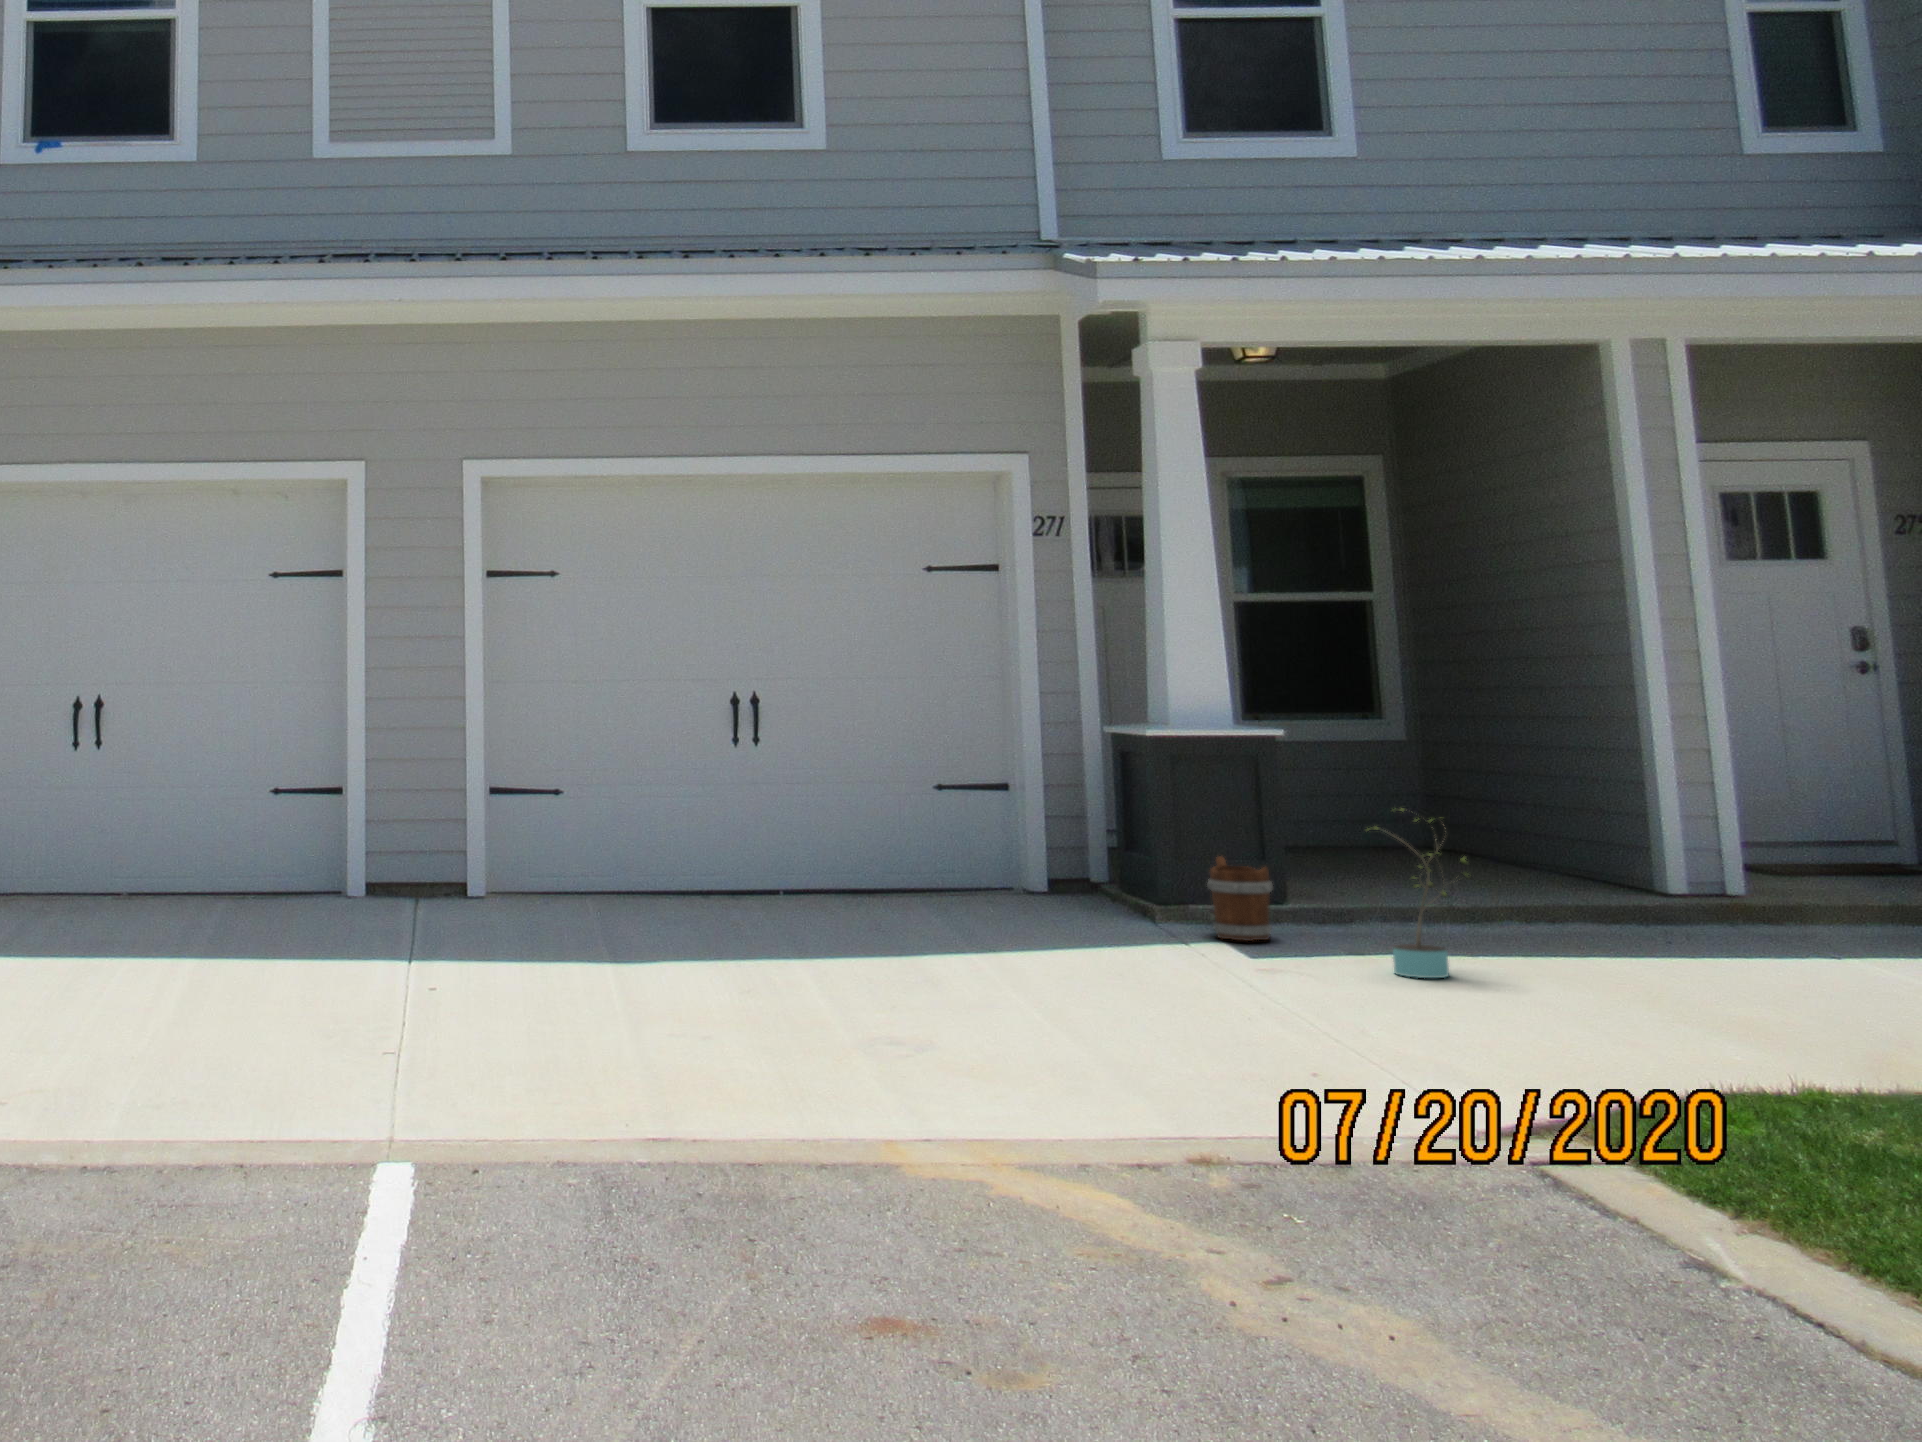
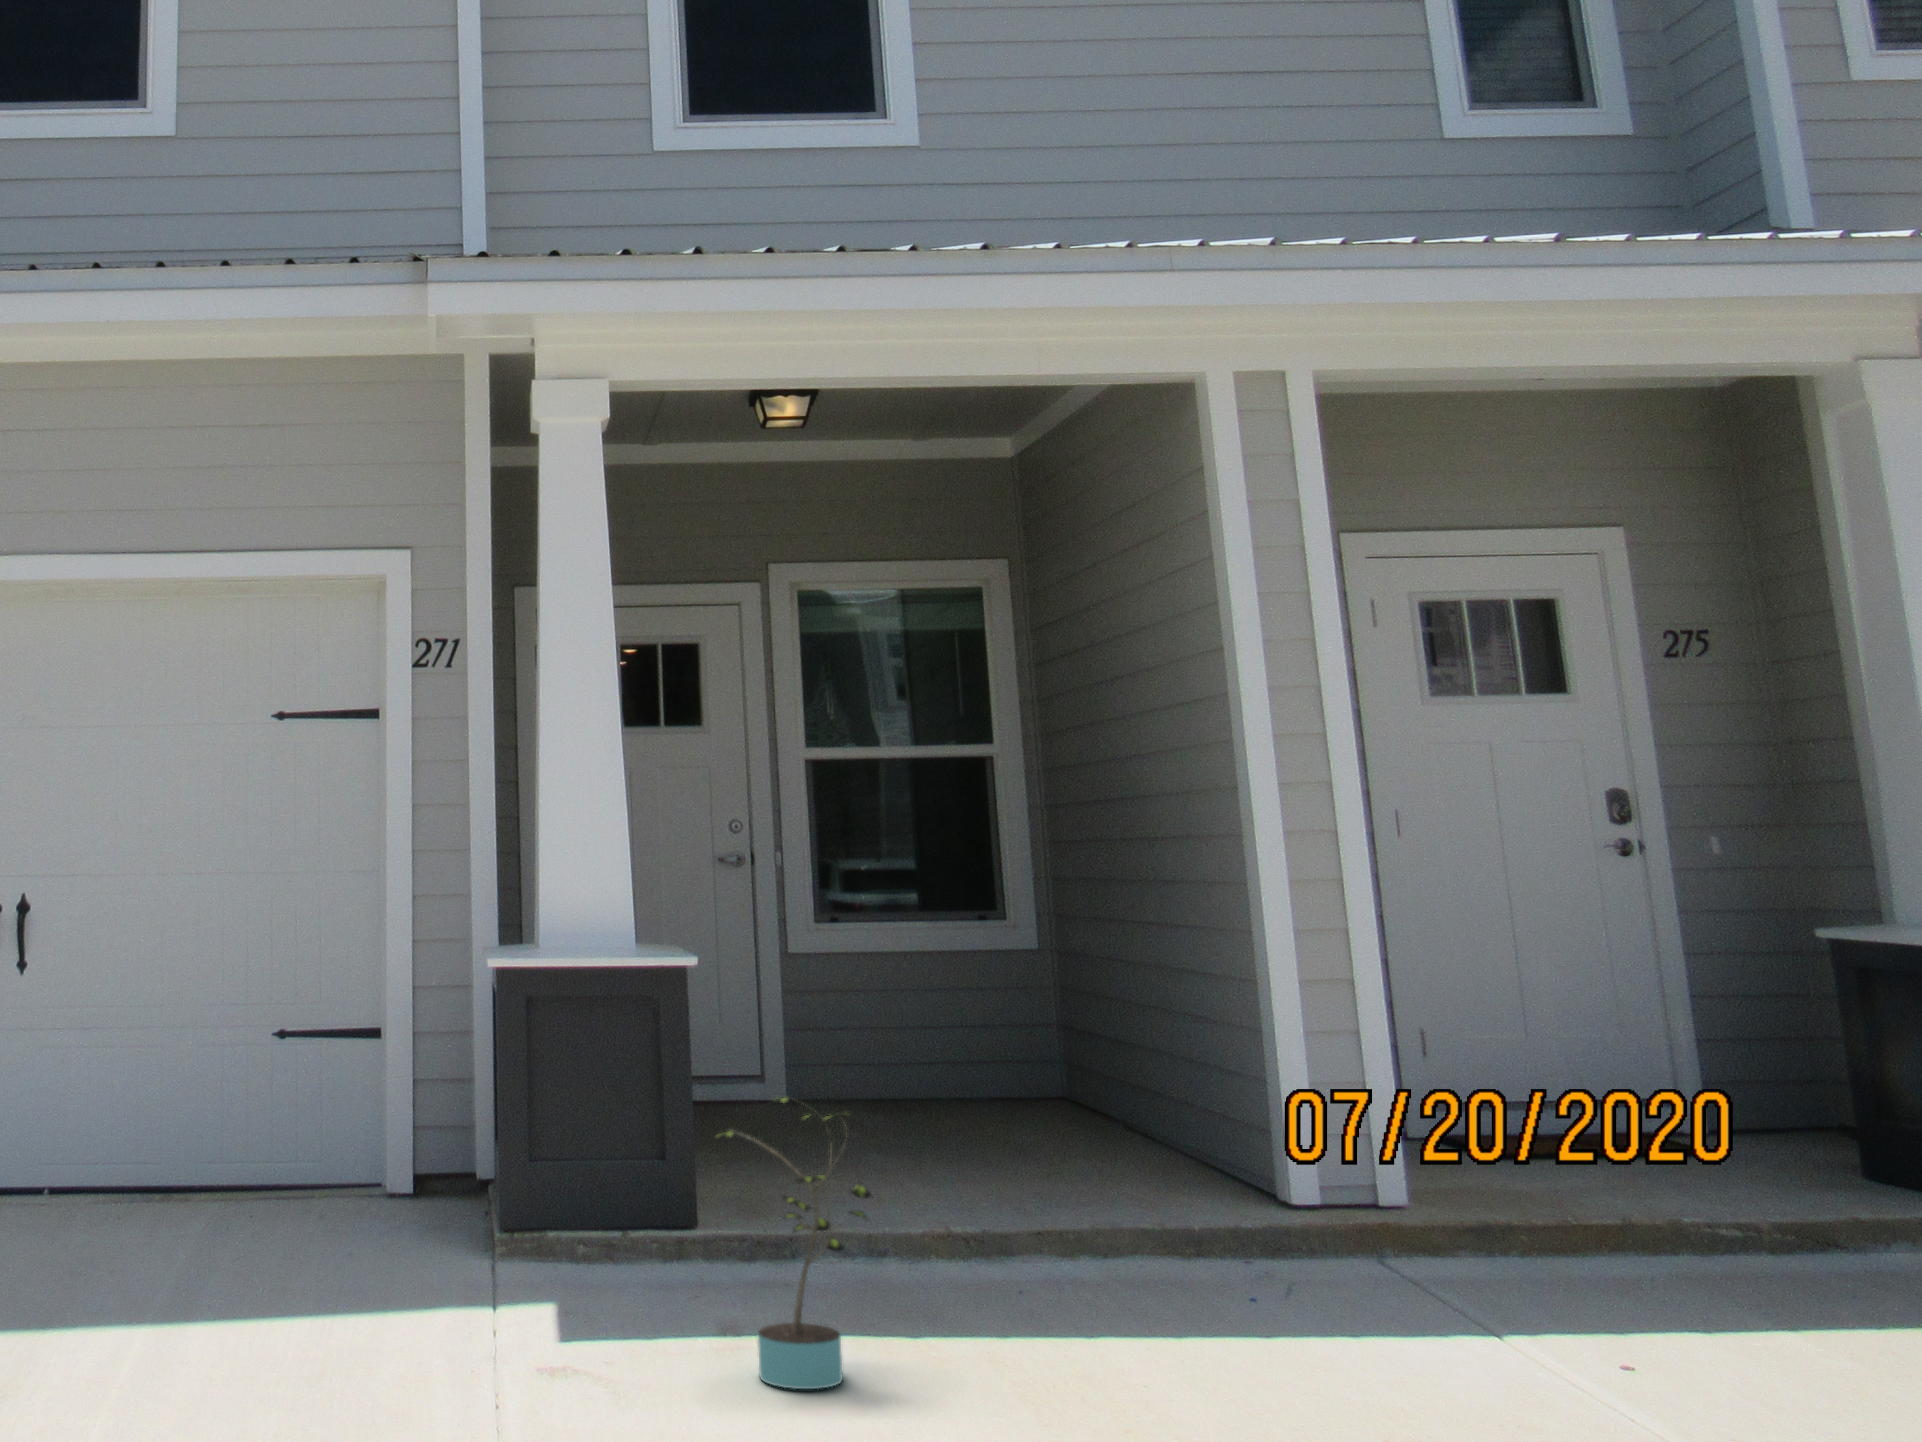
bucket: present [1207,856,1273,941] -> none [548,1154,648,1299]

